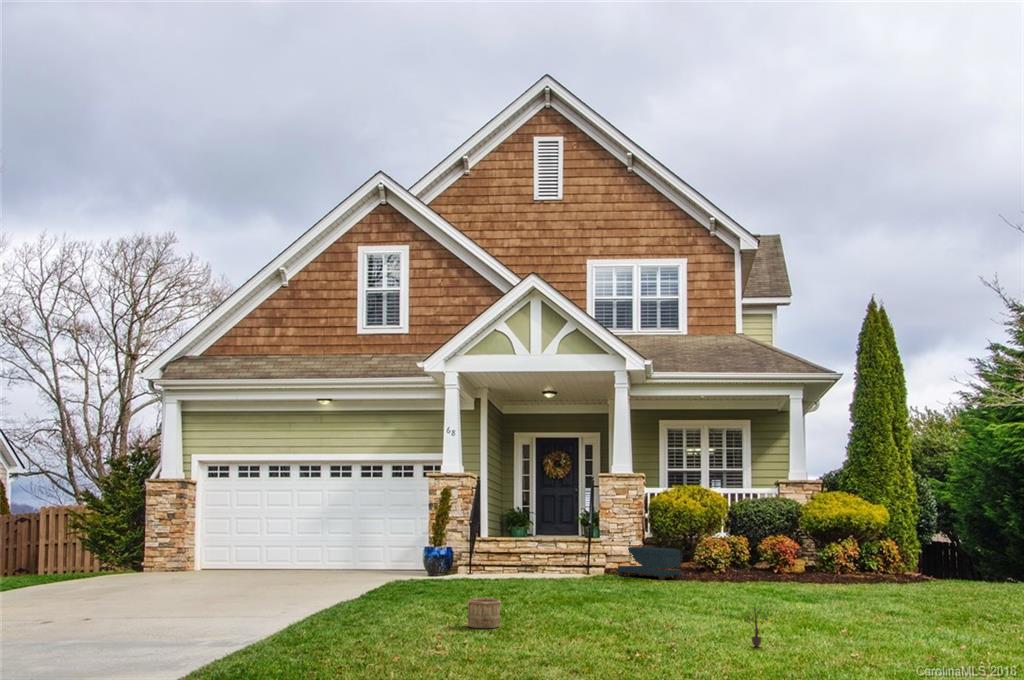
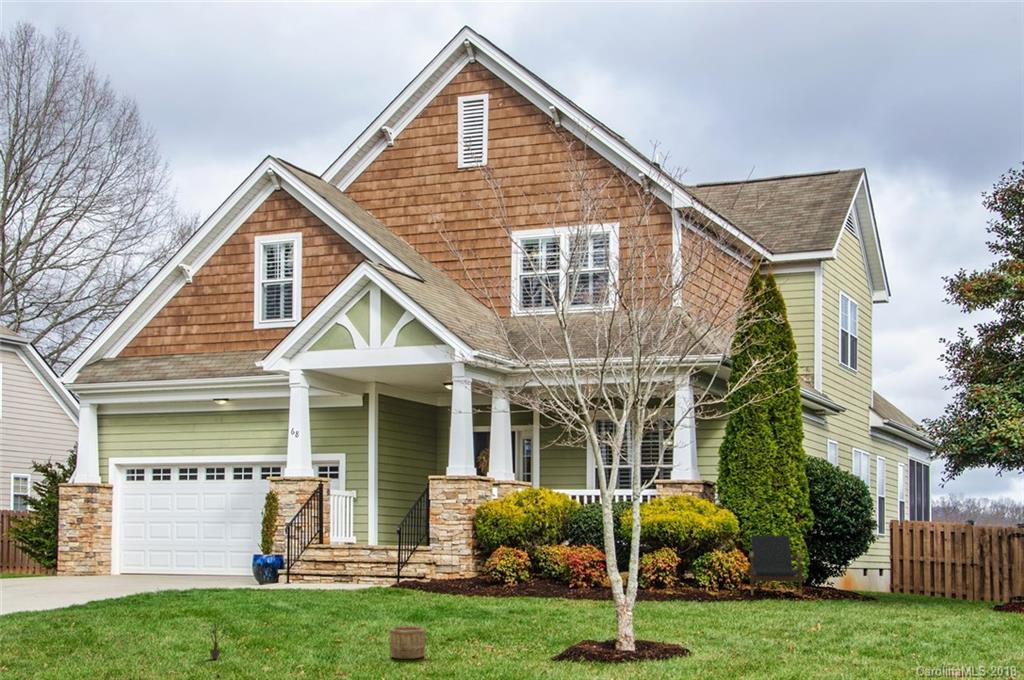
lounge chair: none [882,528,940,579] -> present [748,535,802,596]
bench: present [618,546,681,580] -> none [446,555,497,592]
wooden bucket: present [468,598,501,628] -> present [389,626,426,659]

